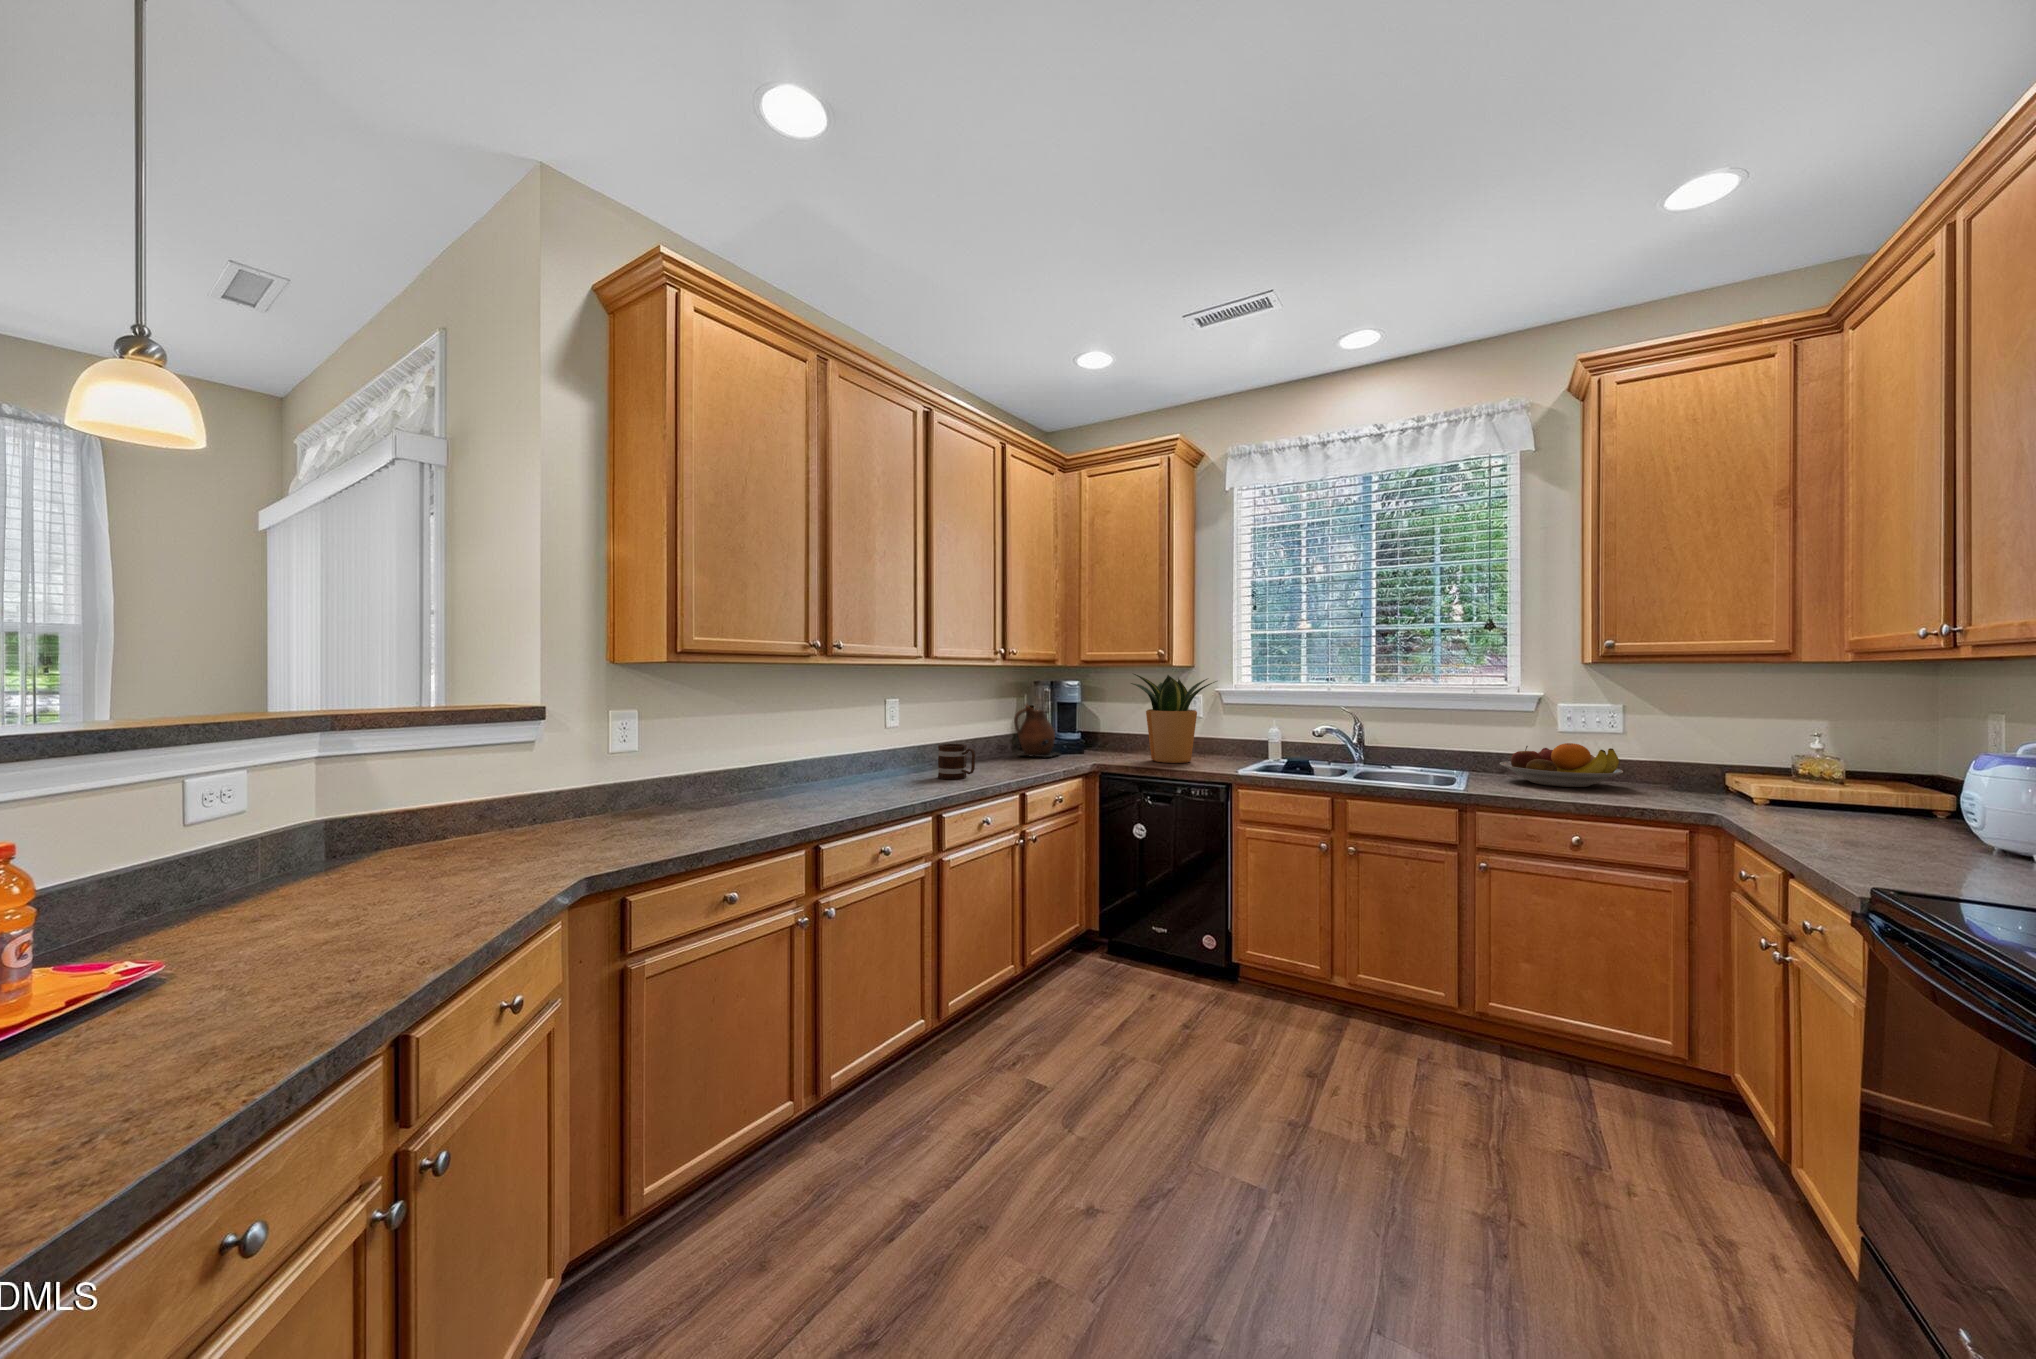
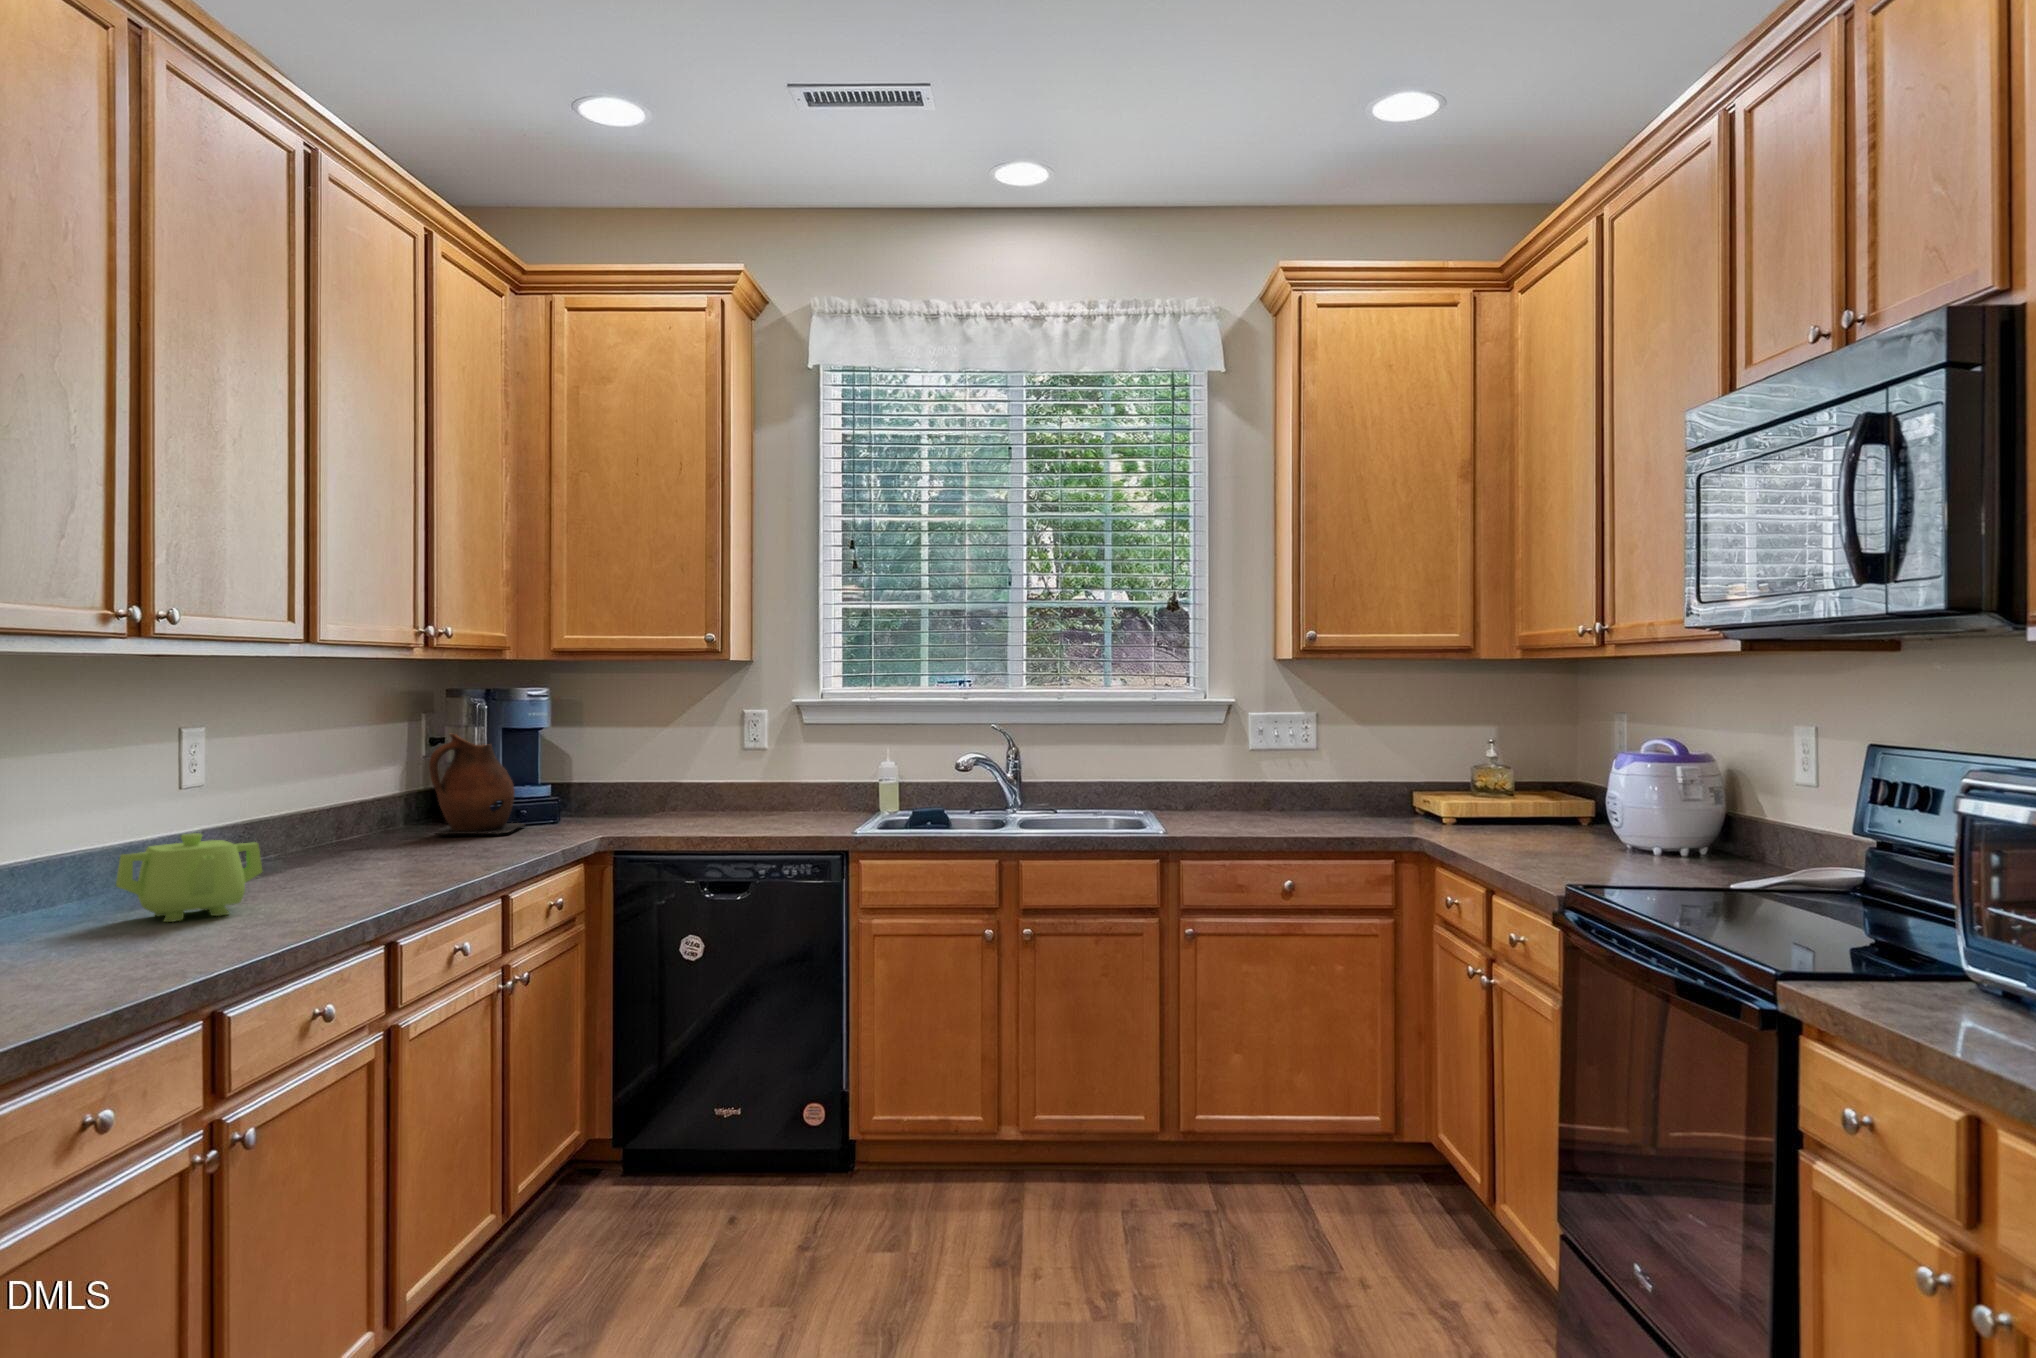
potted plant: present [1131,674,1217,763] -> none [660,673,815,827]
fruit bowl: present [1500,743,1623,787] -> none [1191,763,1320,820]
mug: present [938,744,975,779] -> none [304,821,395,895]
teapot: none [860,745,917,784] -> present [116,833,262,922]

